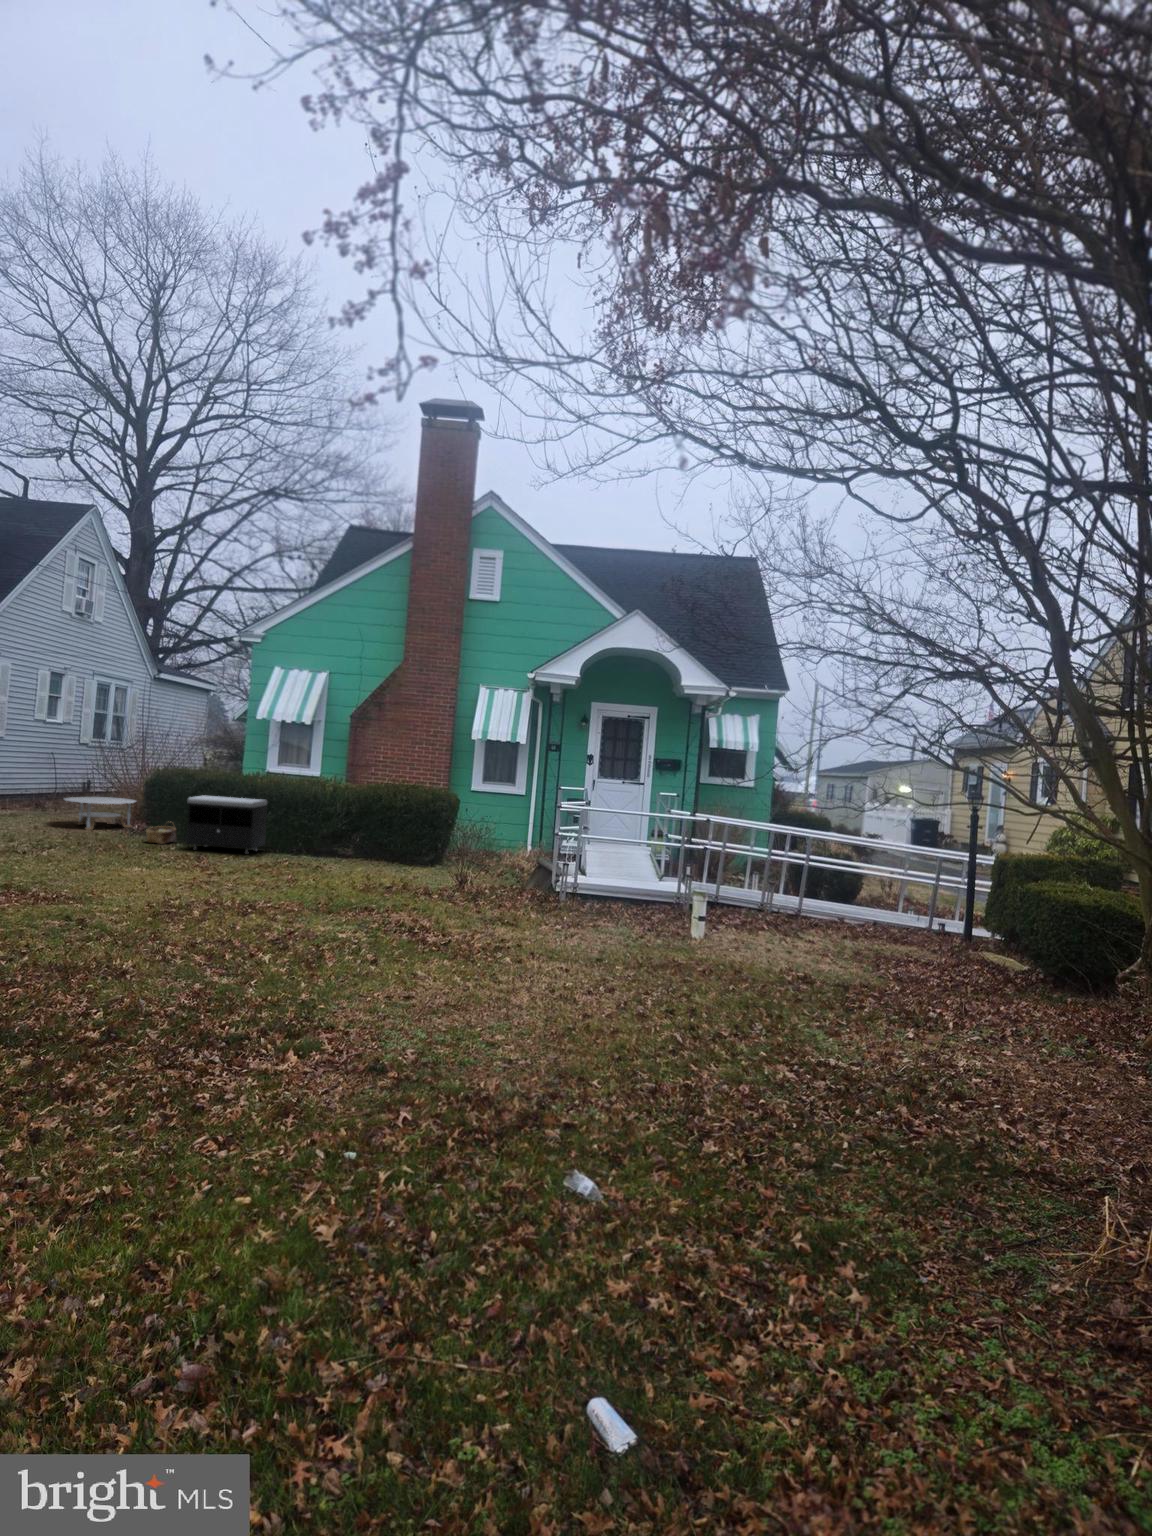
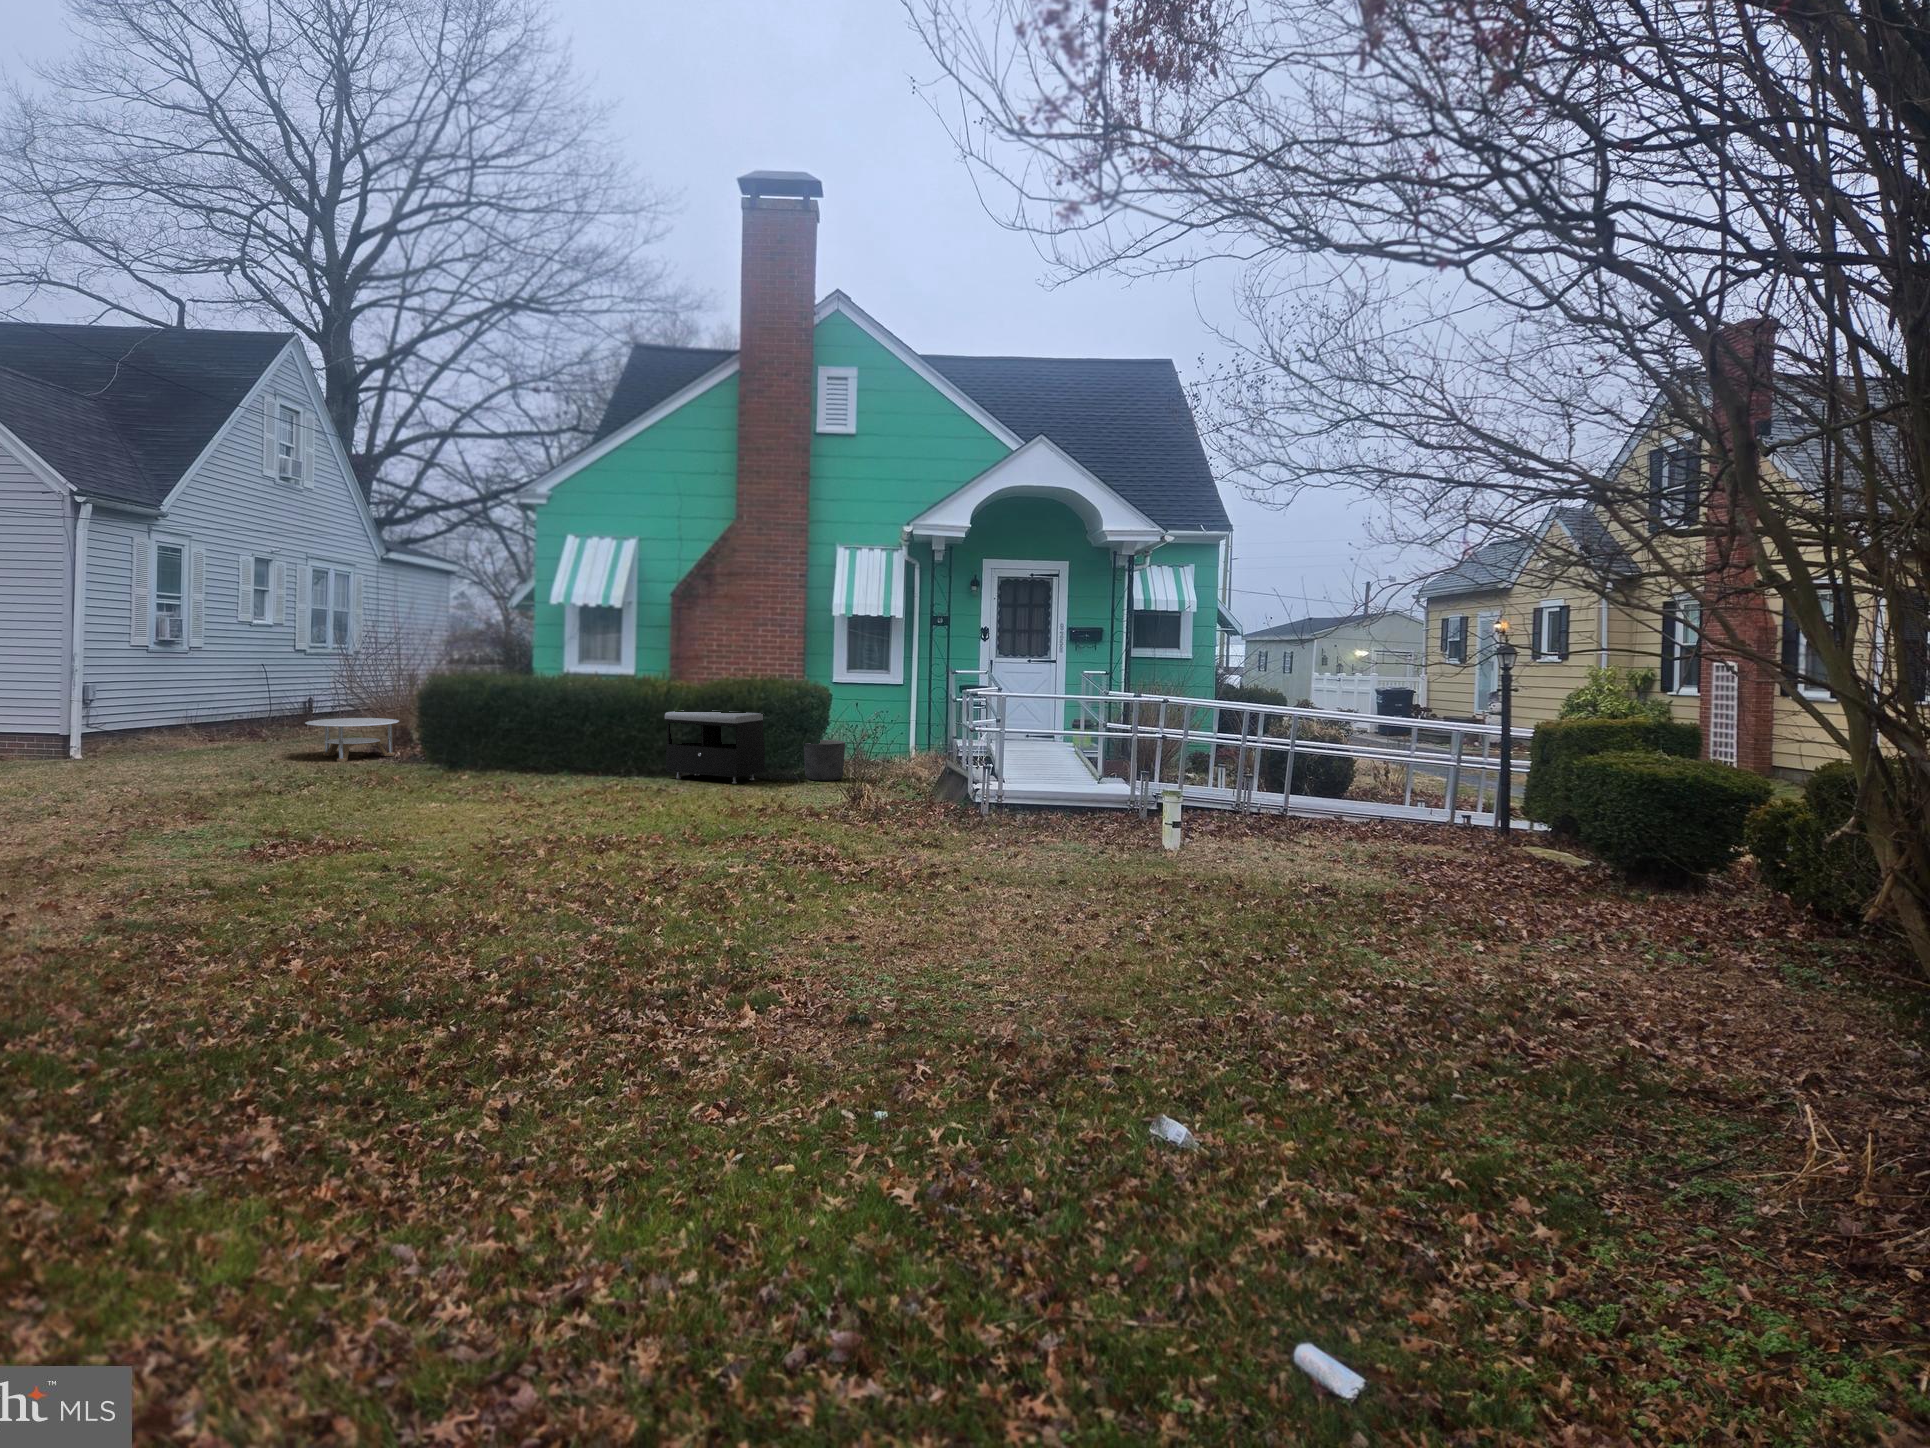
storage bench: present [186,795,267,853] -> present [665,712,765,783]
woven basket: present [146,822,176,844] -> none [423,744,462,774]
planter: none [438,834,470,866] -> present [804,740,845,781]

